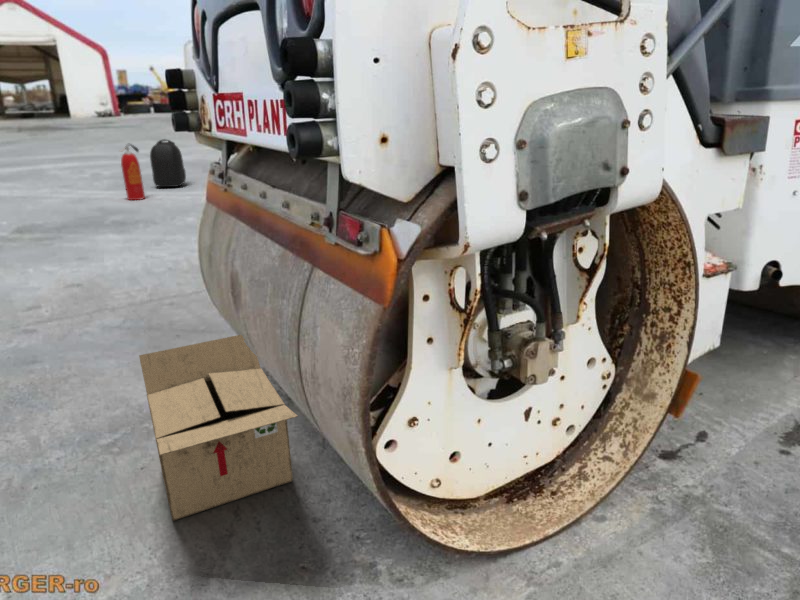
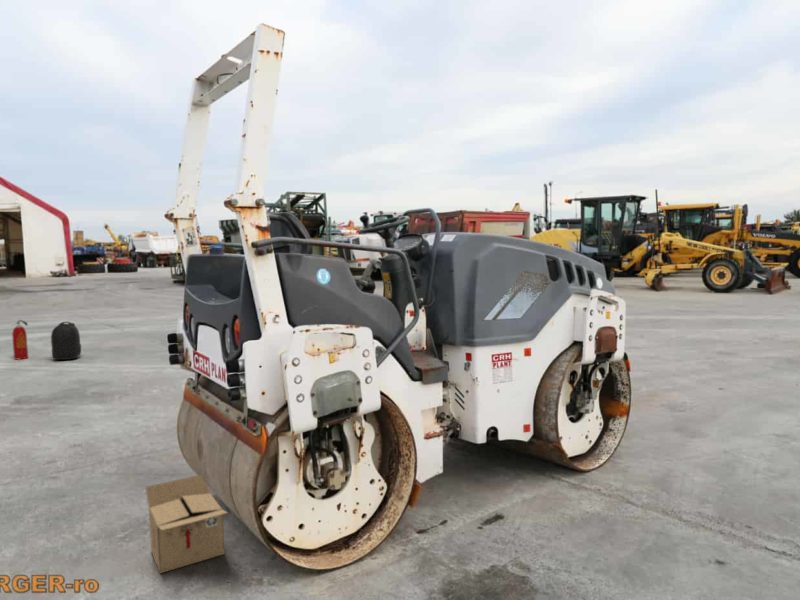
backpack: present [150,139,186,187] -> present [51,322,81,360]
fire extinguisher: present [121,144,145,200] -> present [12,320,28,359]

